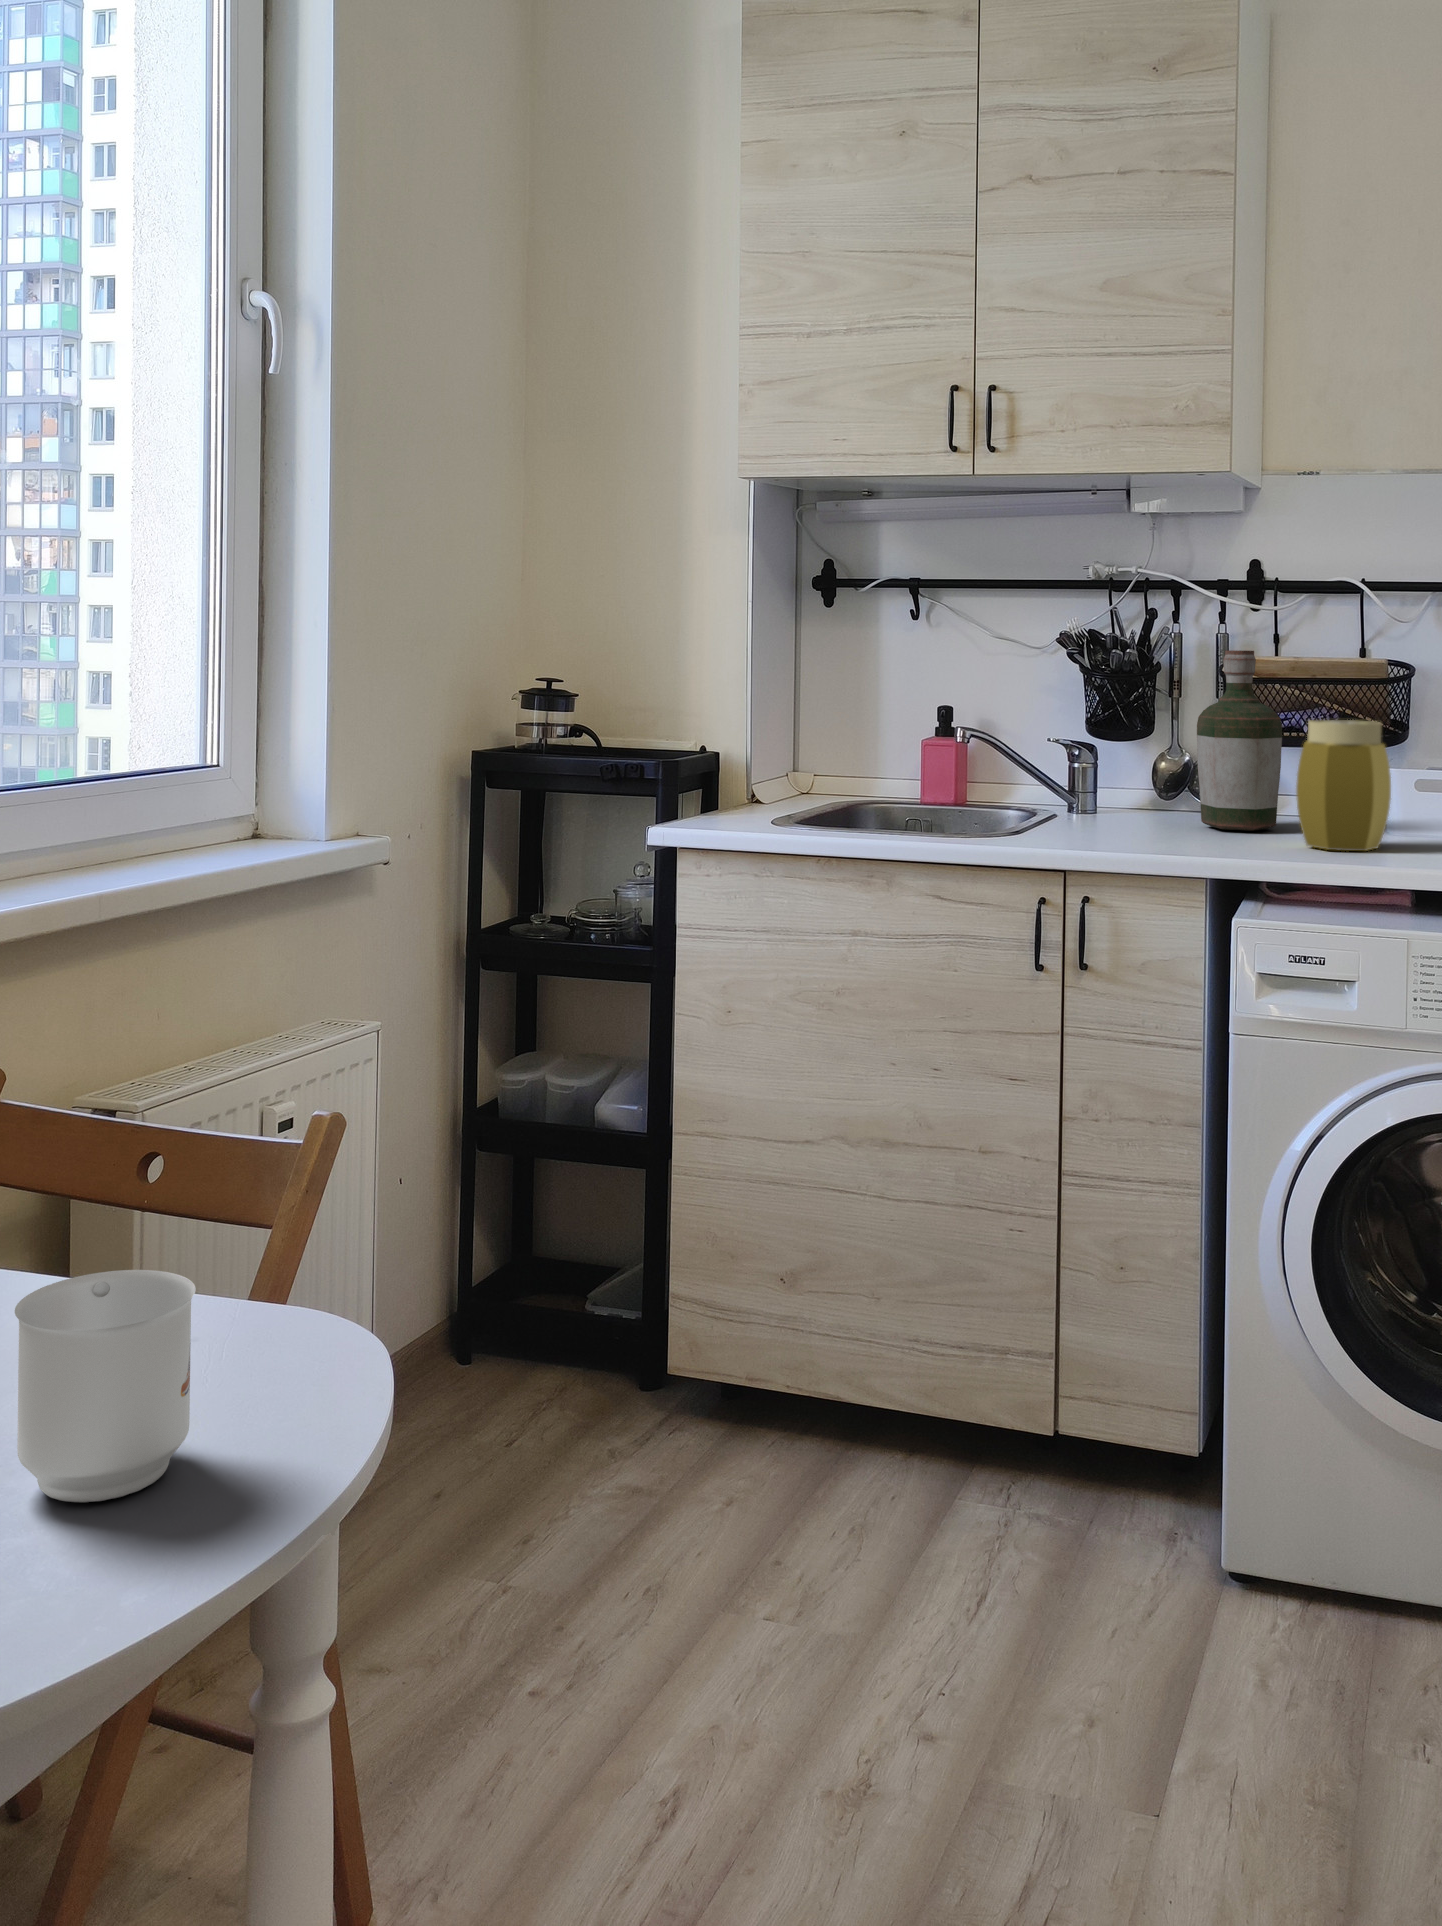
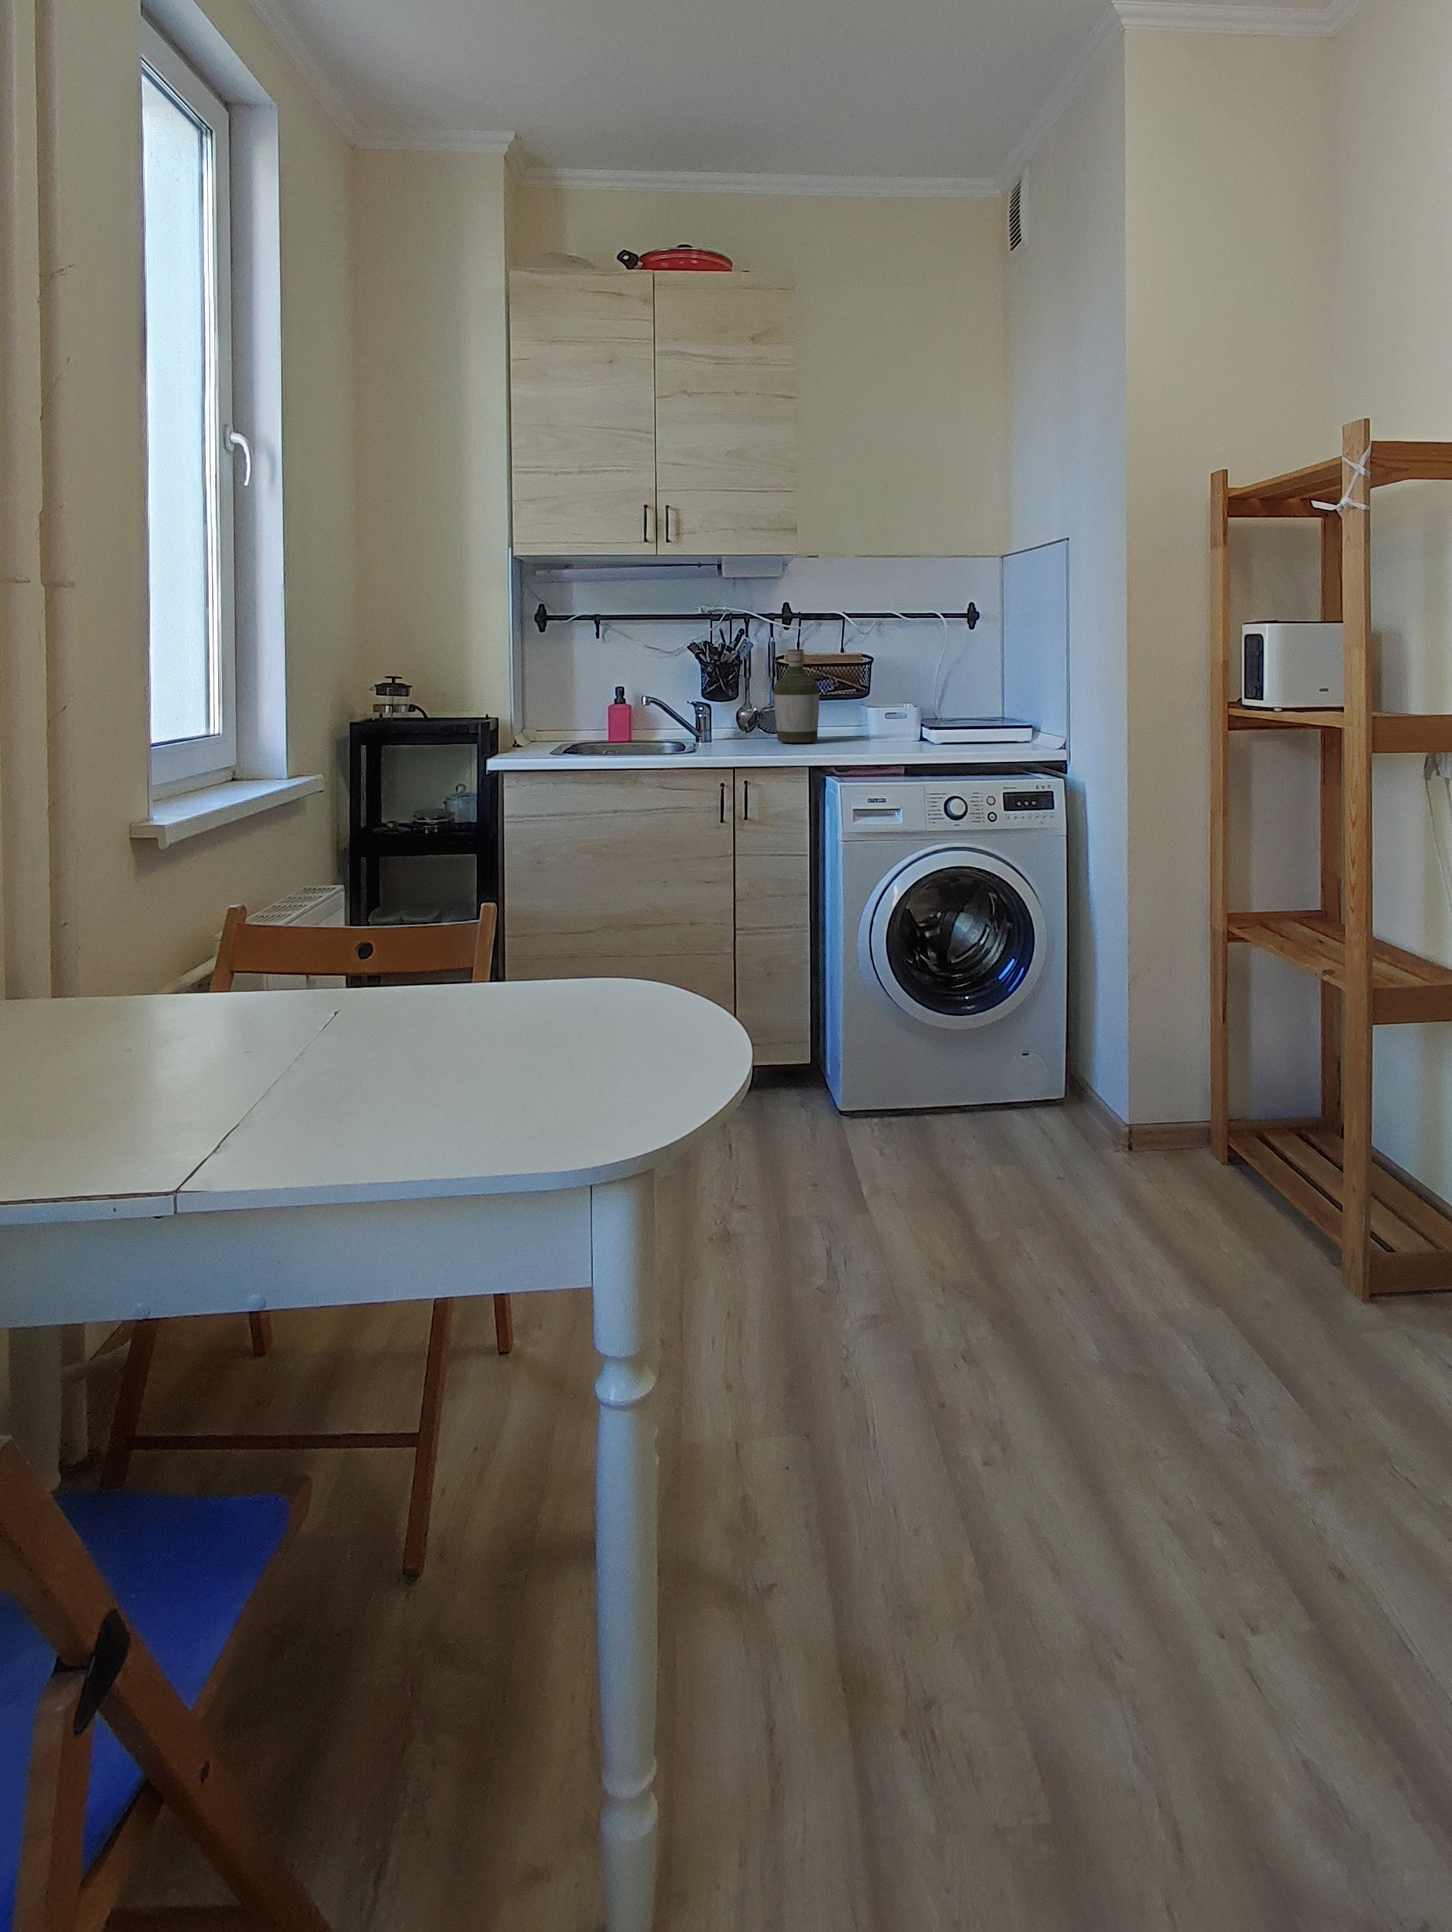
jar: present [1296,720,1391,851] -> none [843,683,886,748]
mug: present [15,1270,196,1502] -> none [575,947,656,1053]

